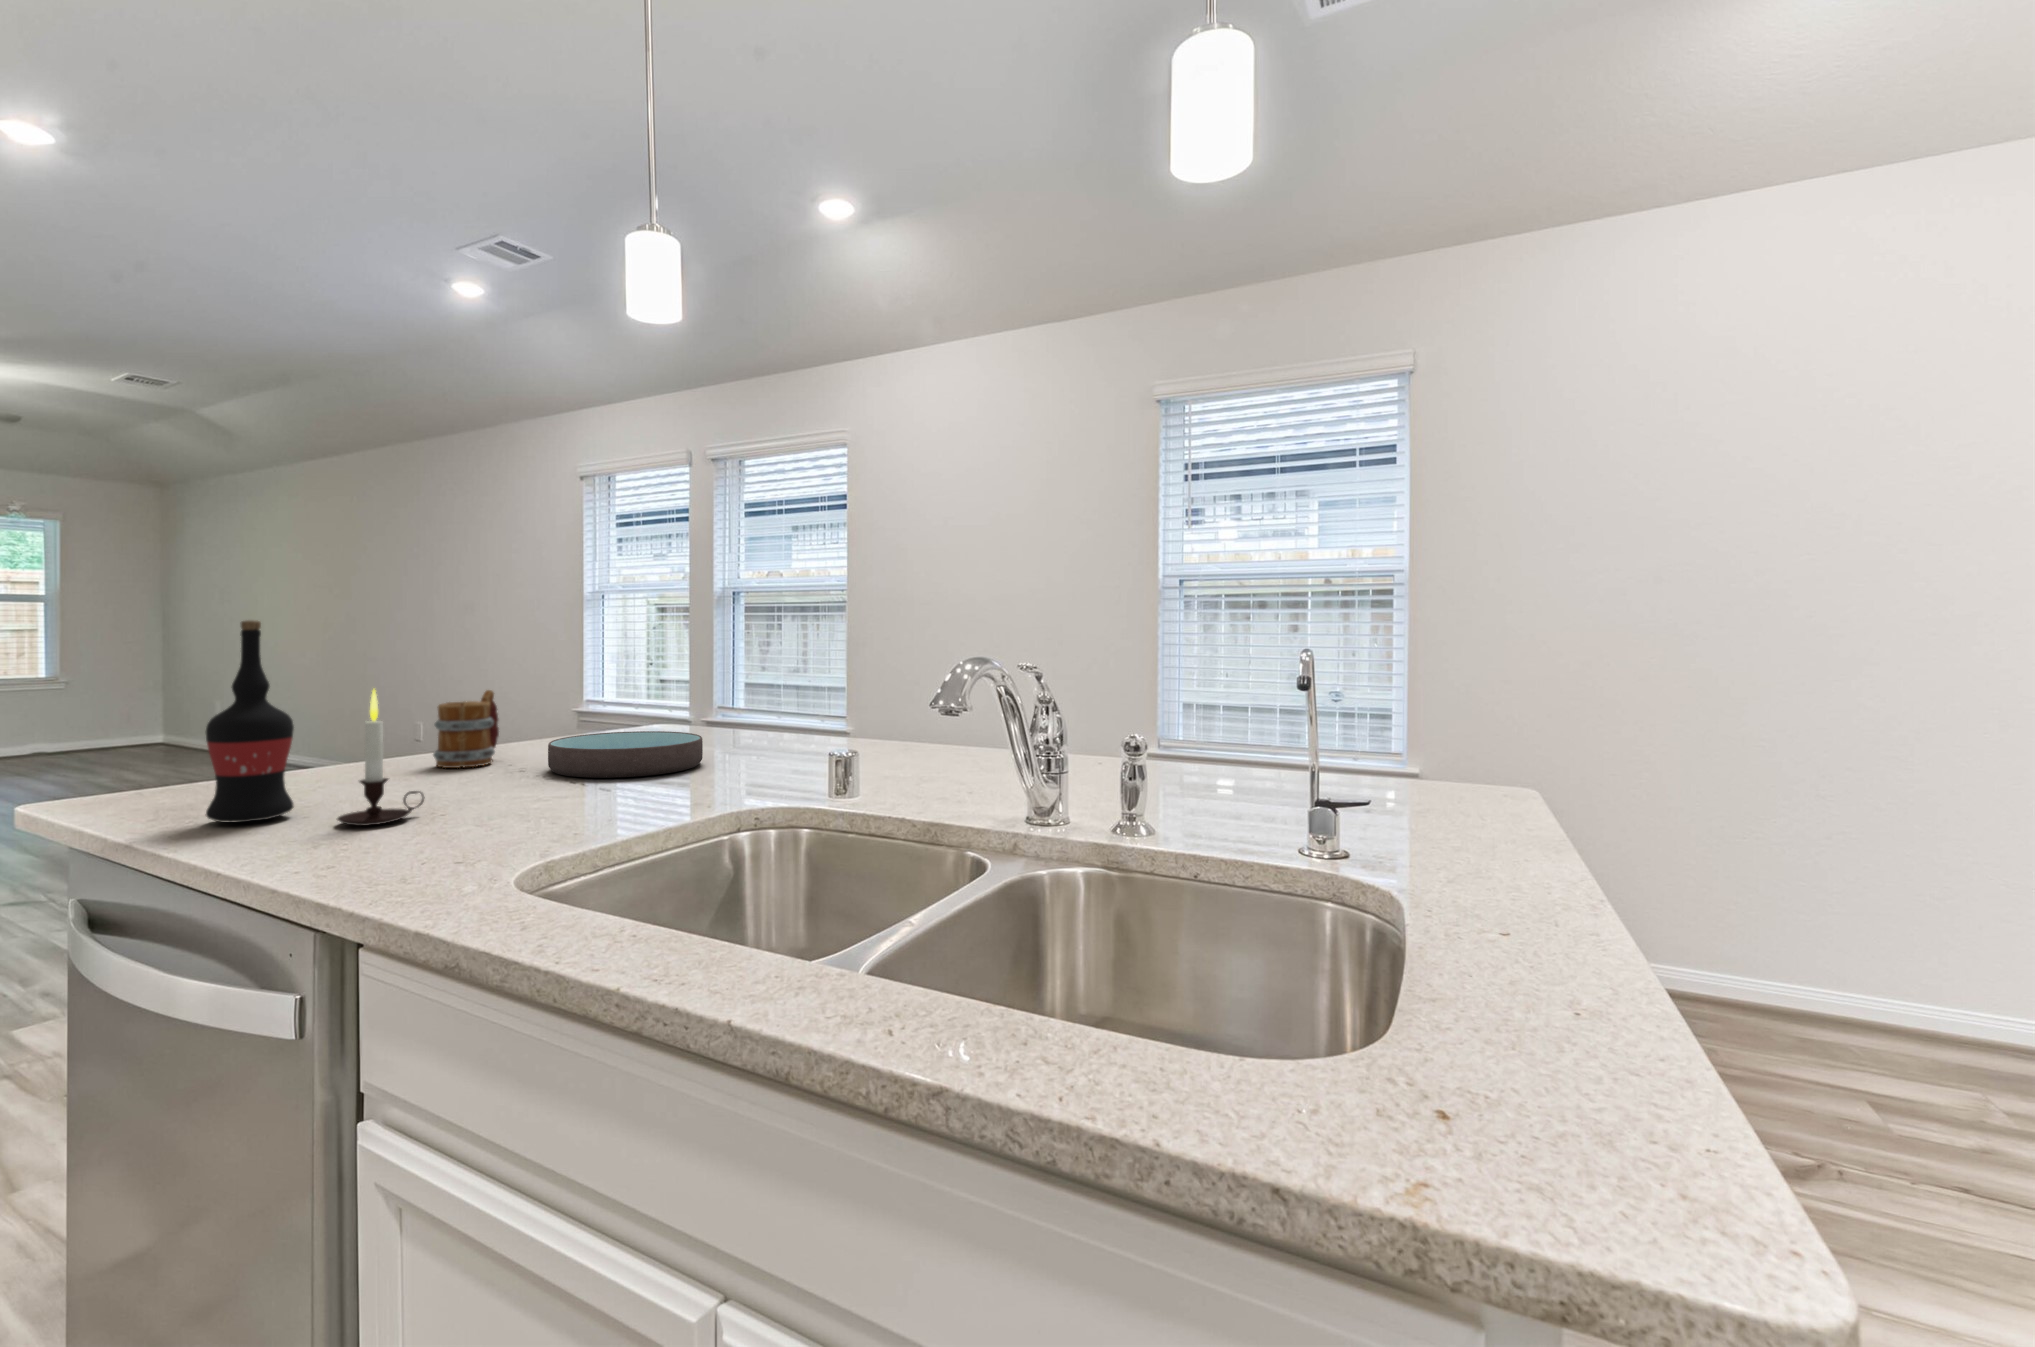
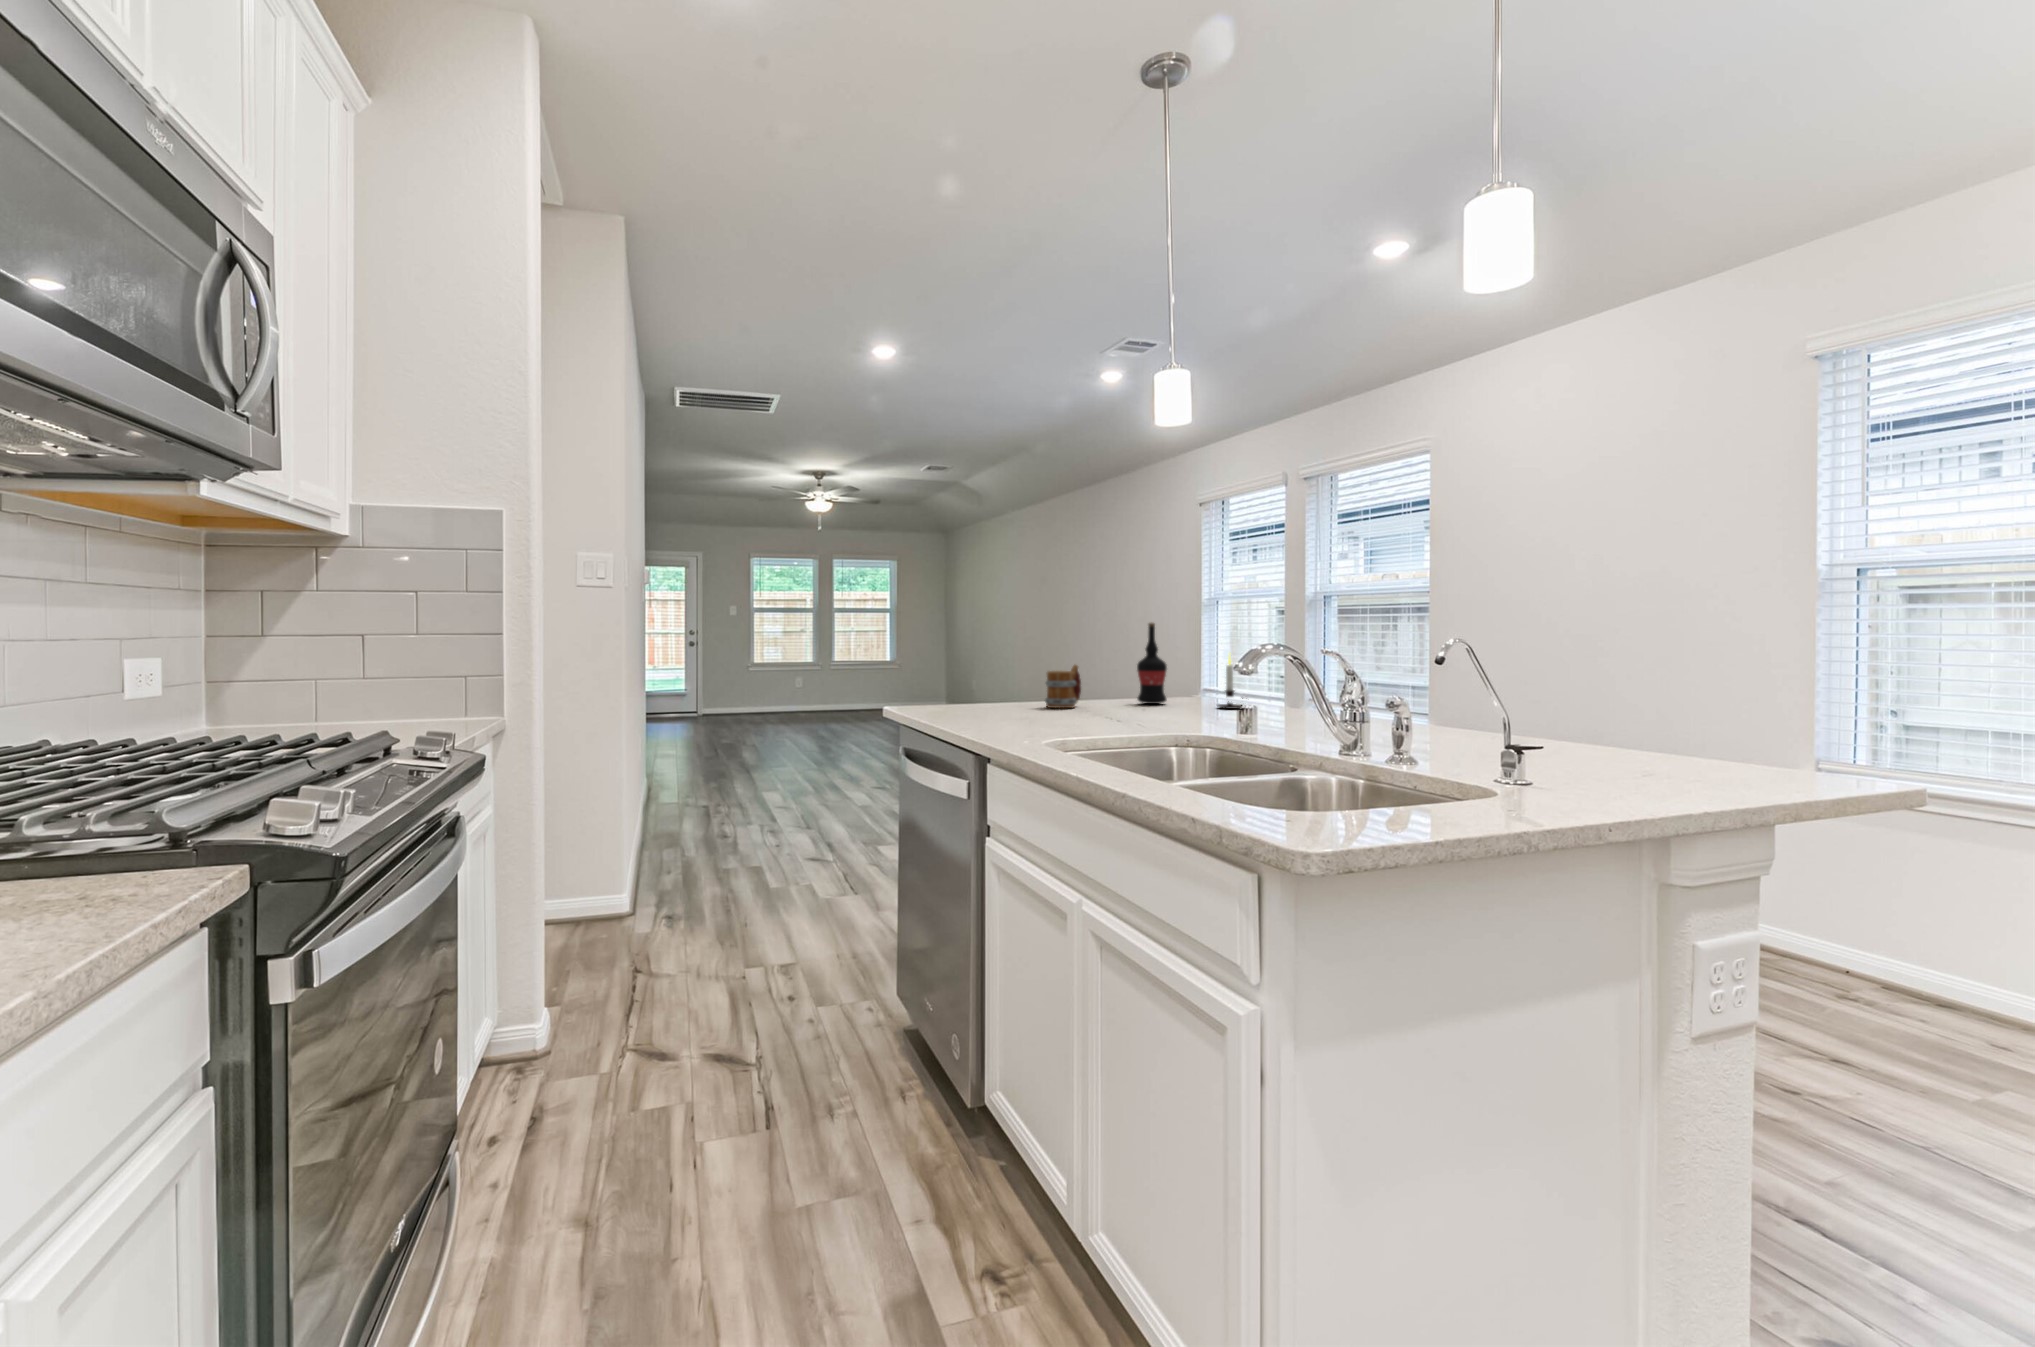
wine bottle: present [206,620,294,823] -> present [1137,623,1167,704]
candle: present [338,689,425,826] -> present [1217,654,1243,709]
bowl: present [548,731,703,778] -> none [1099,694,1192,718]

